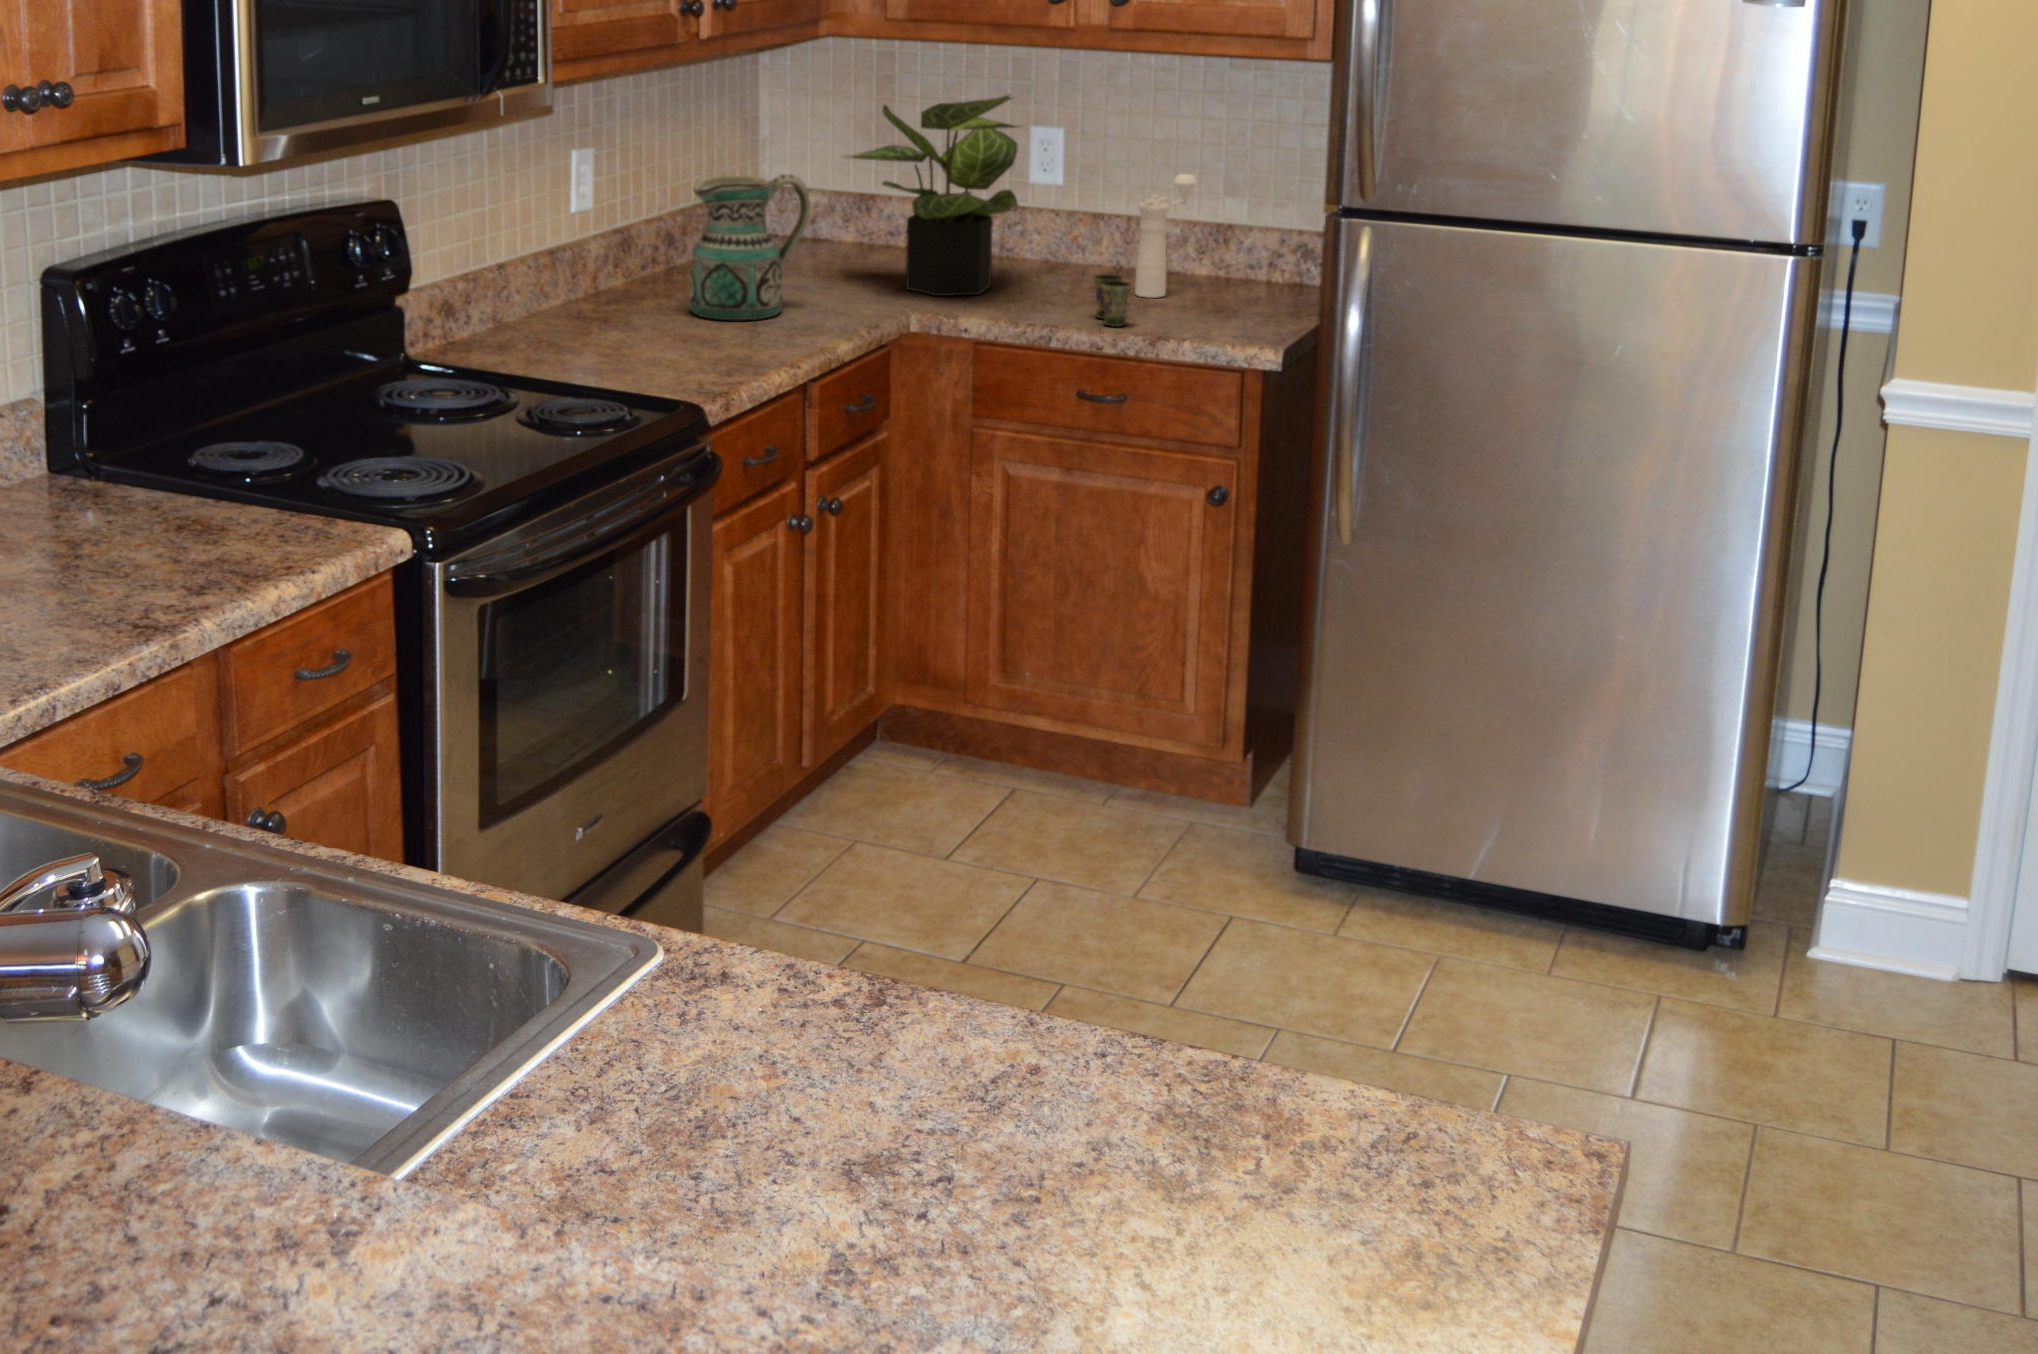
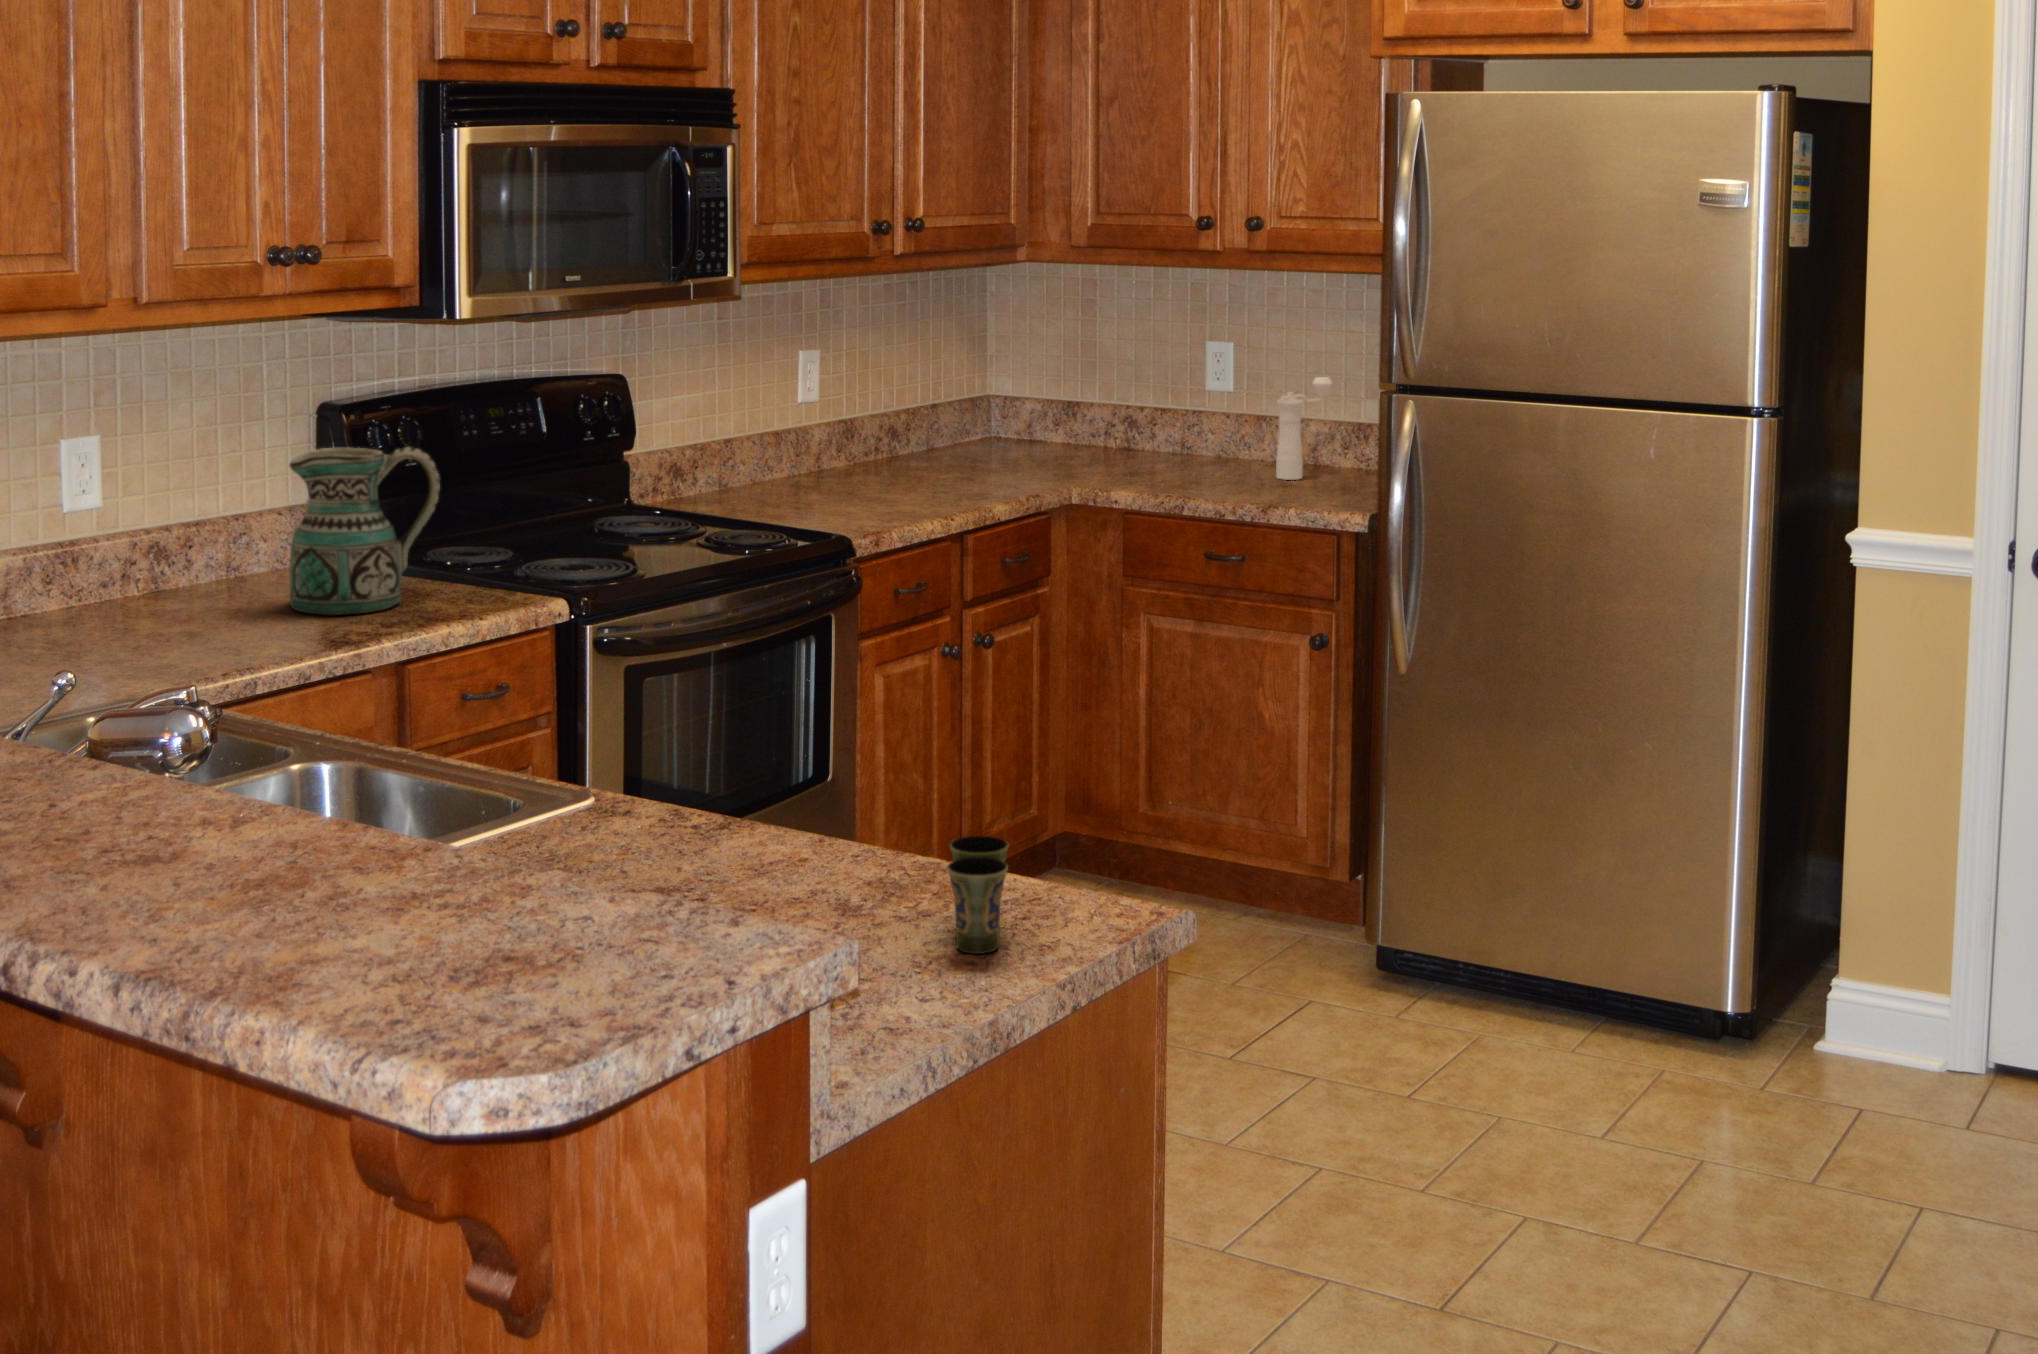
potted plant: present [848,95,1018,296] -> none [1030,303,1184,476]
ceramic pitcher: present [689,174,810,320] -> present [289,447,440,615]
cup: present [1094,274,1131,327] -> present [947,836,1009,954]

